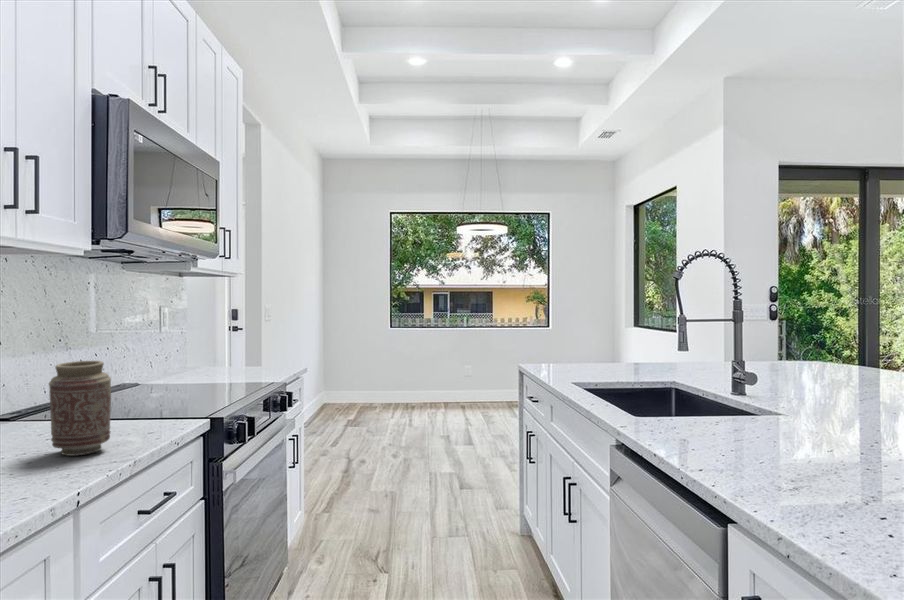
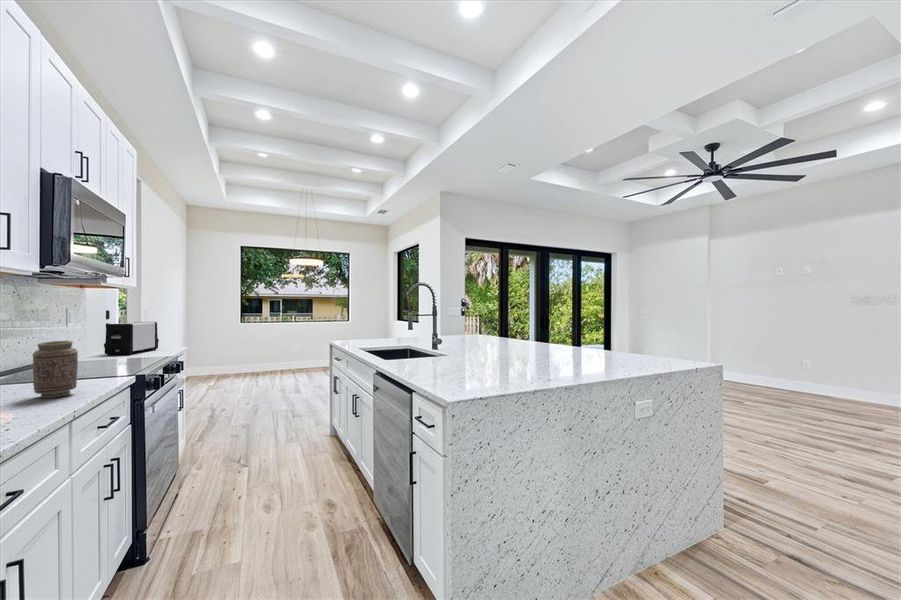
toaster: none [195,327,267,377] -> present [104,322,159,355]

